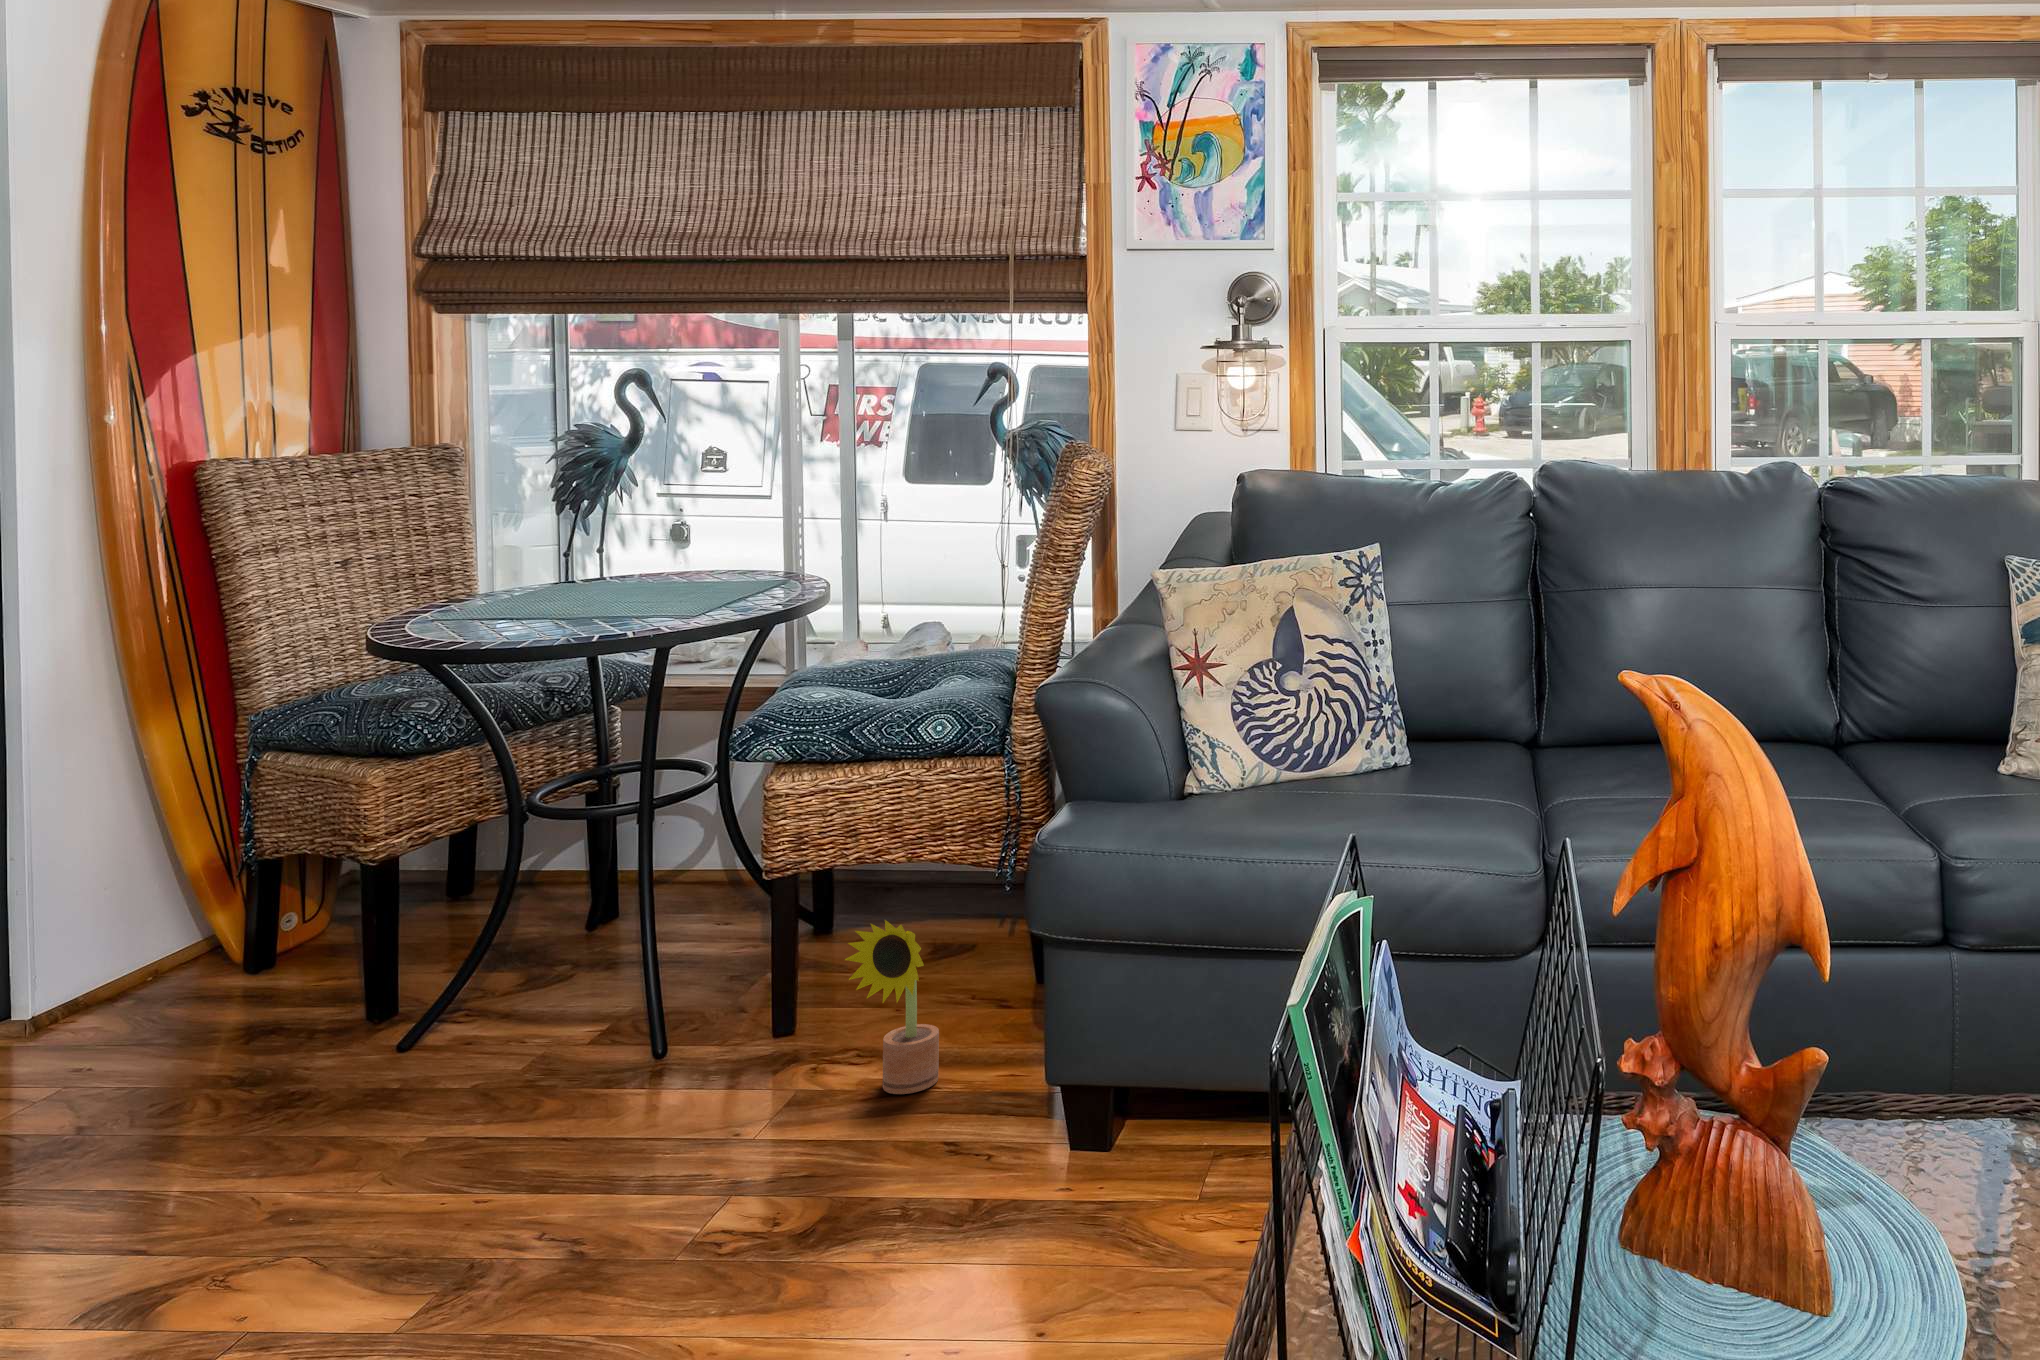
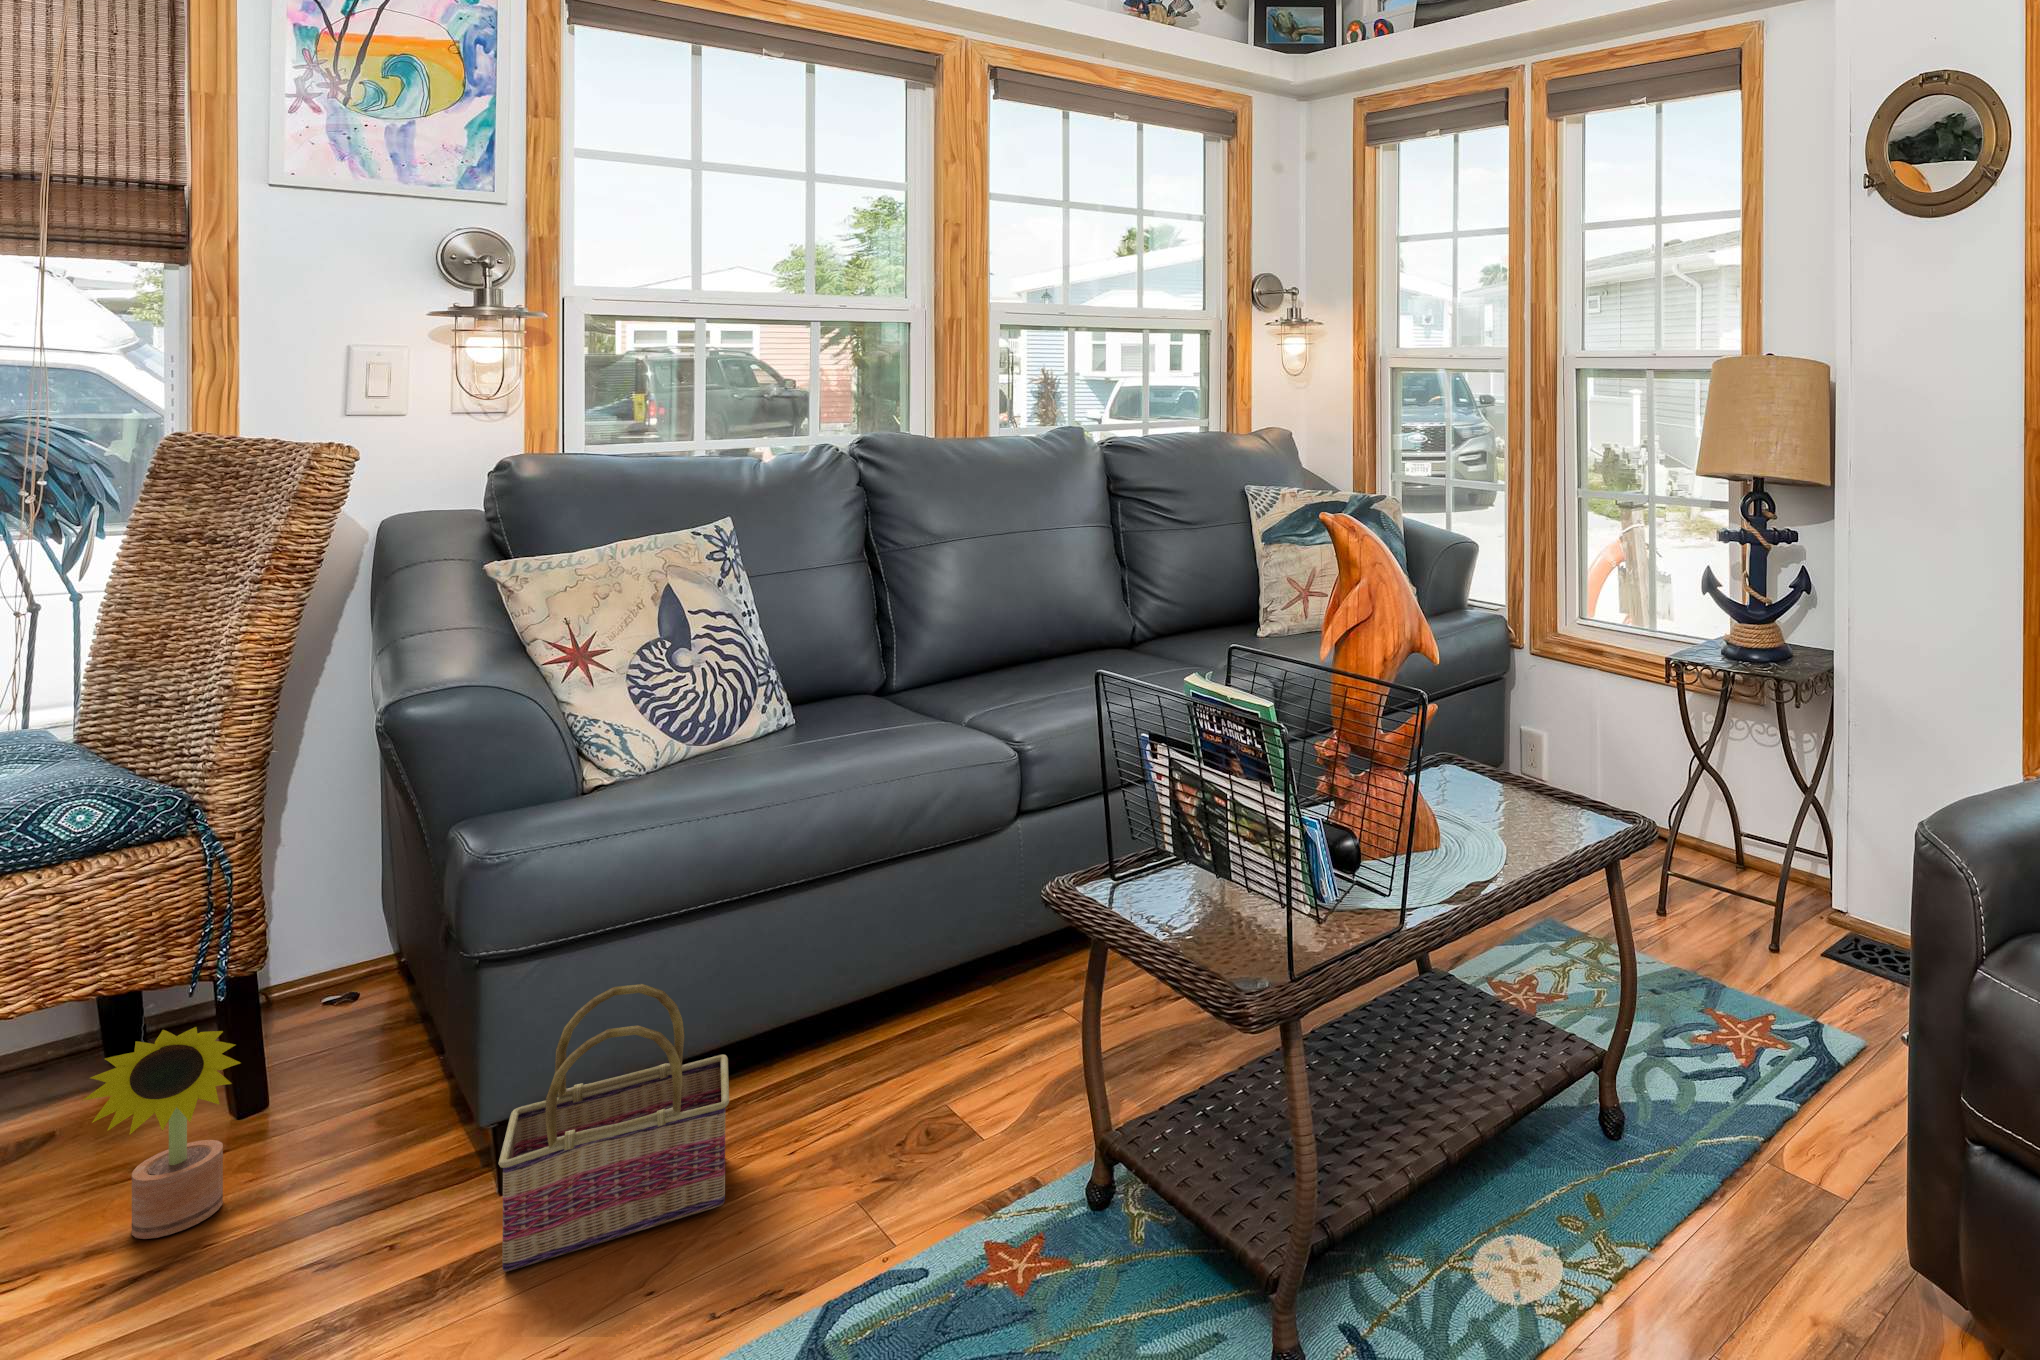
basket: none [996,989,1207,1256] -> present [498,984,729,1272]

